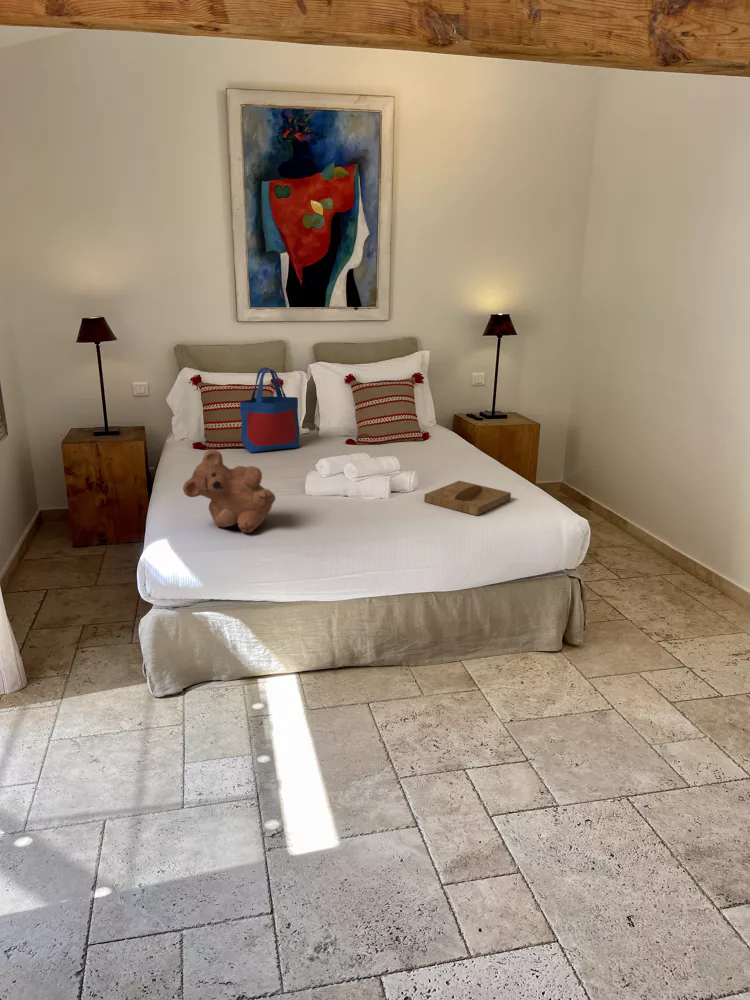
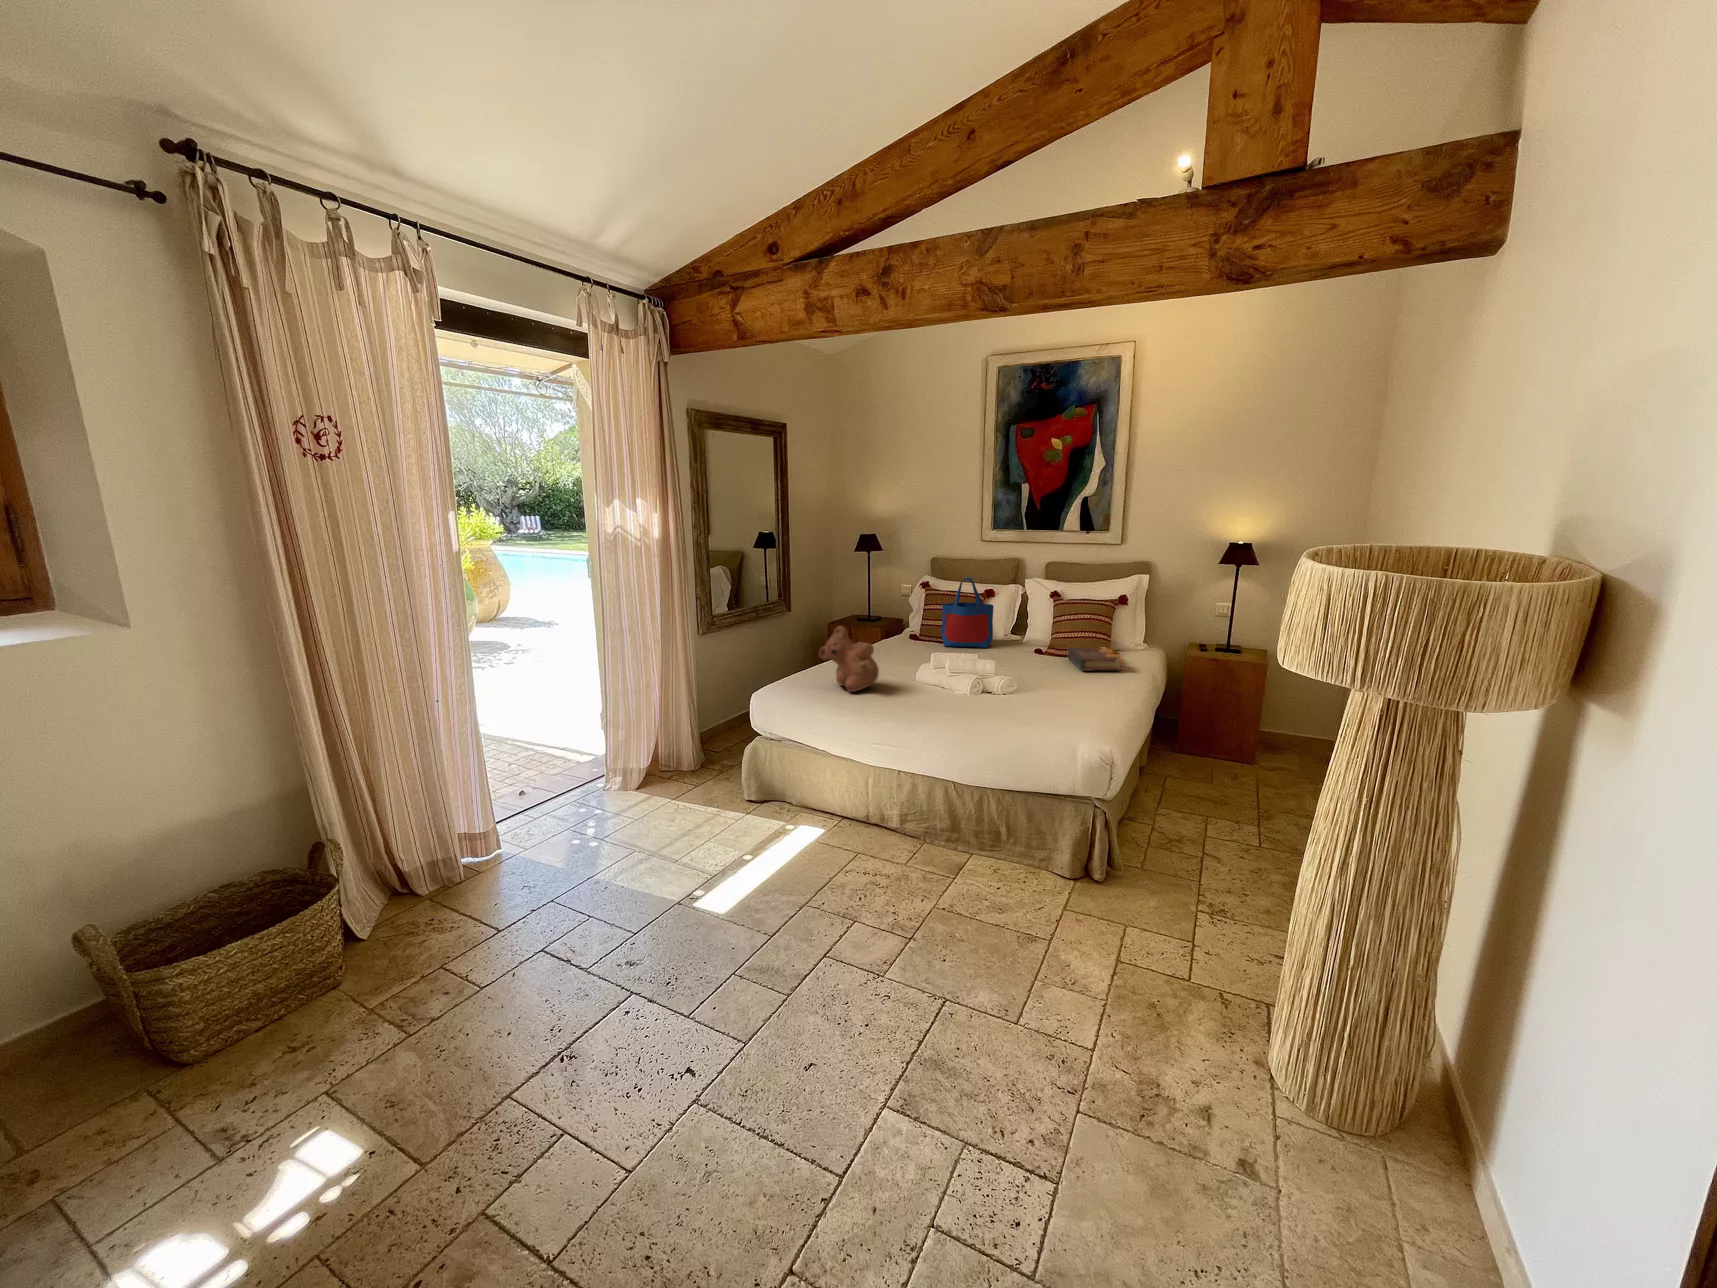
book: none [392,431,460,459] -> present [1067,647,1124,671]
tray: present [424,481,511,515] -> none [1017,688,1100,716]

